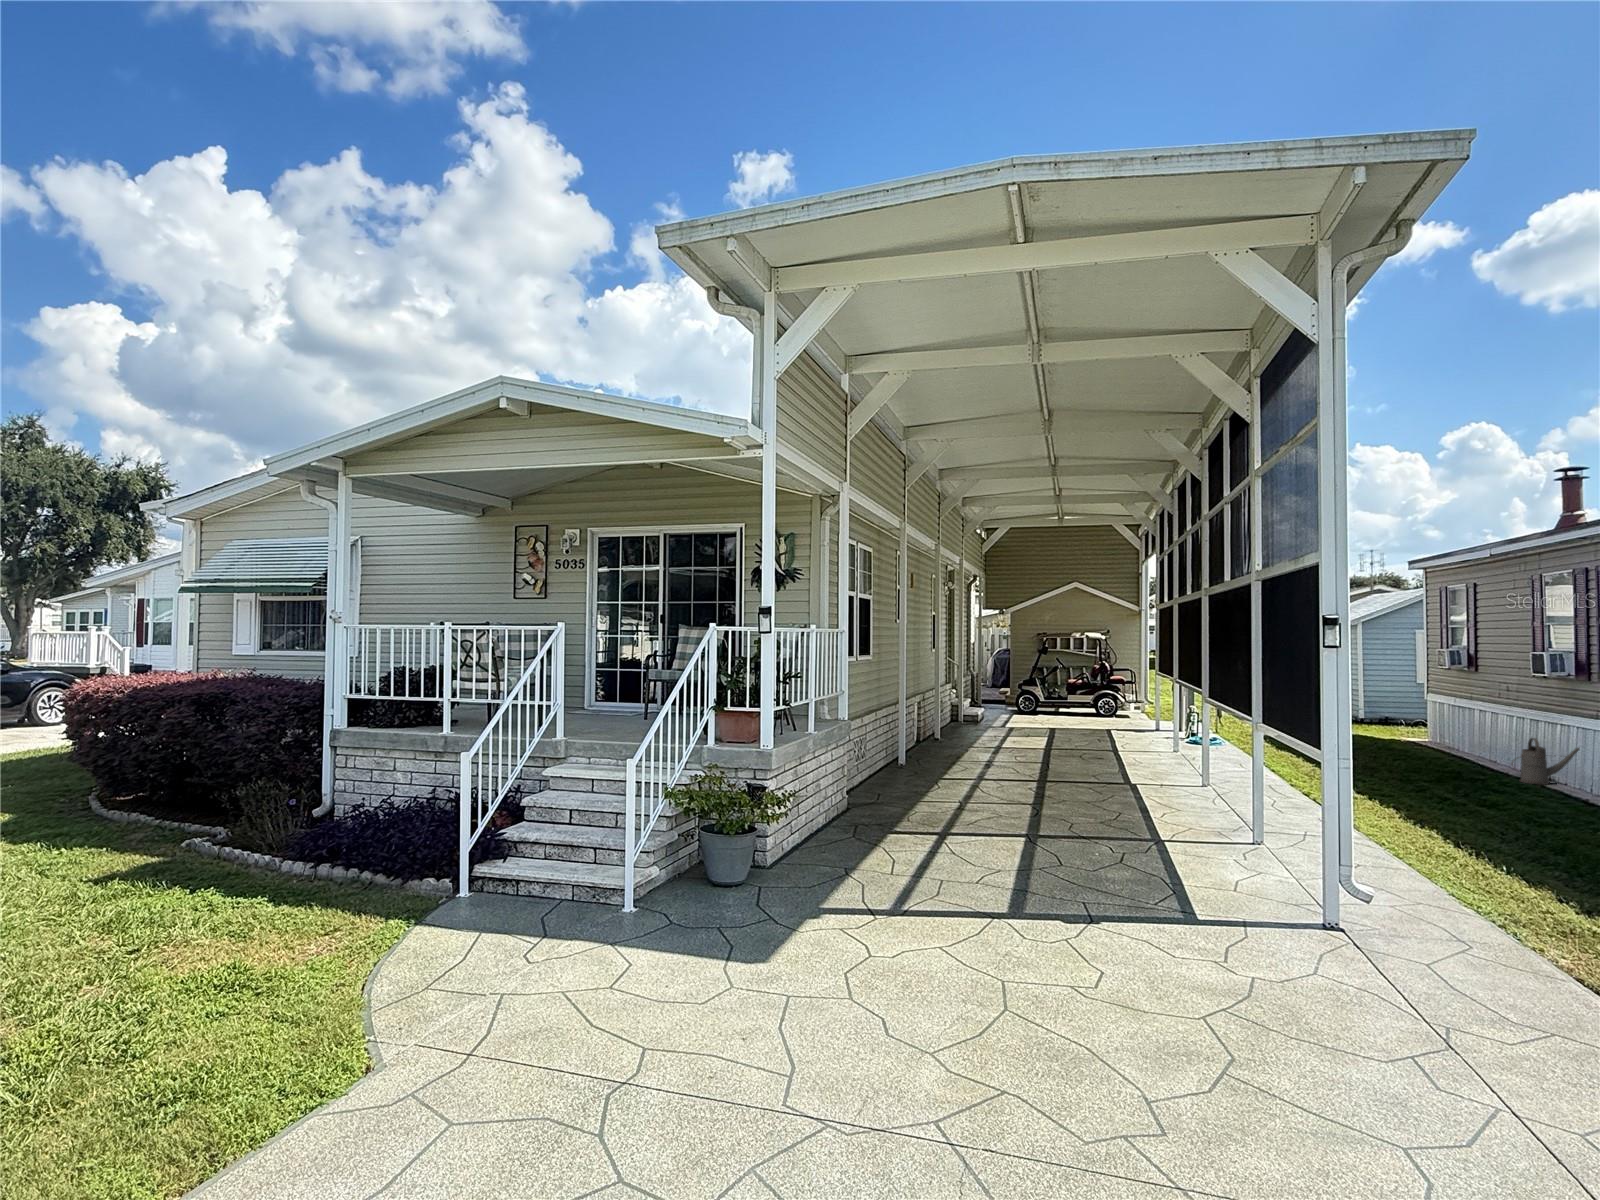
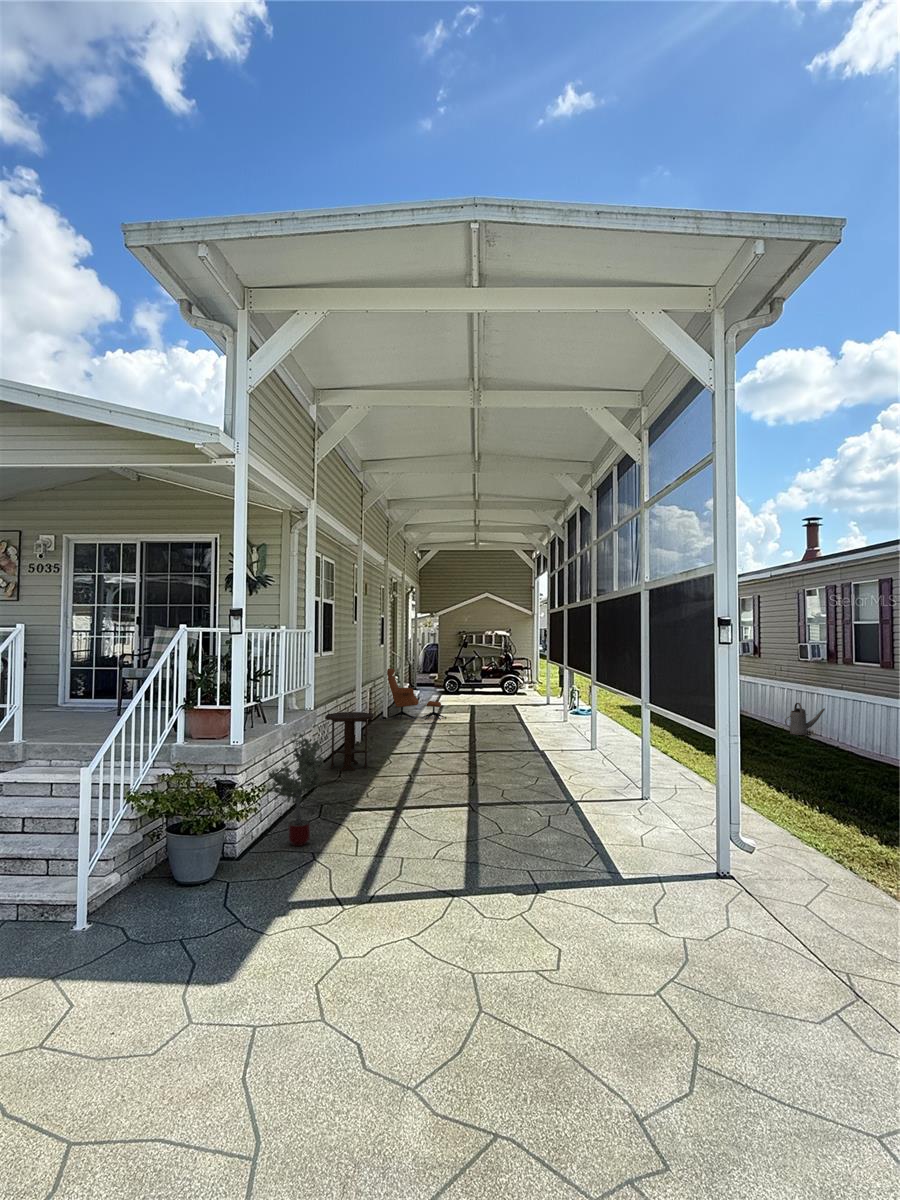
armchair: none [938,678,1014,744] -> present [387,668,446,720]
side table: none [861,726,917,794] -> present [325,712,374,771]
potted tree: none [795,740,859,861] -> present [267,733,324,846]

